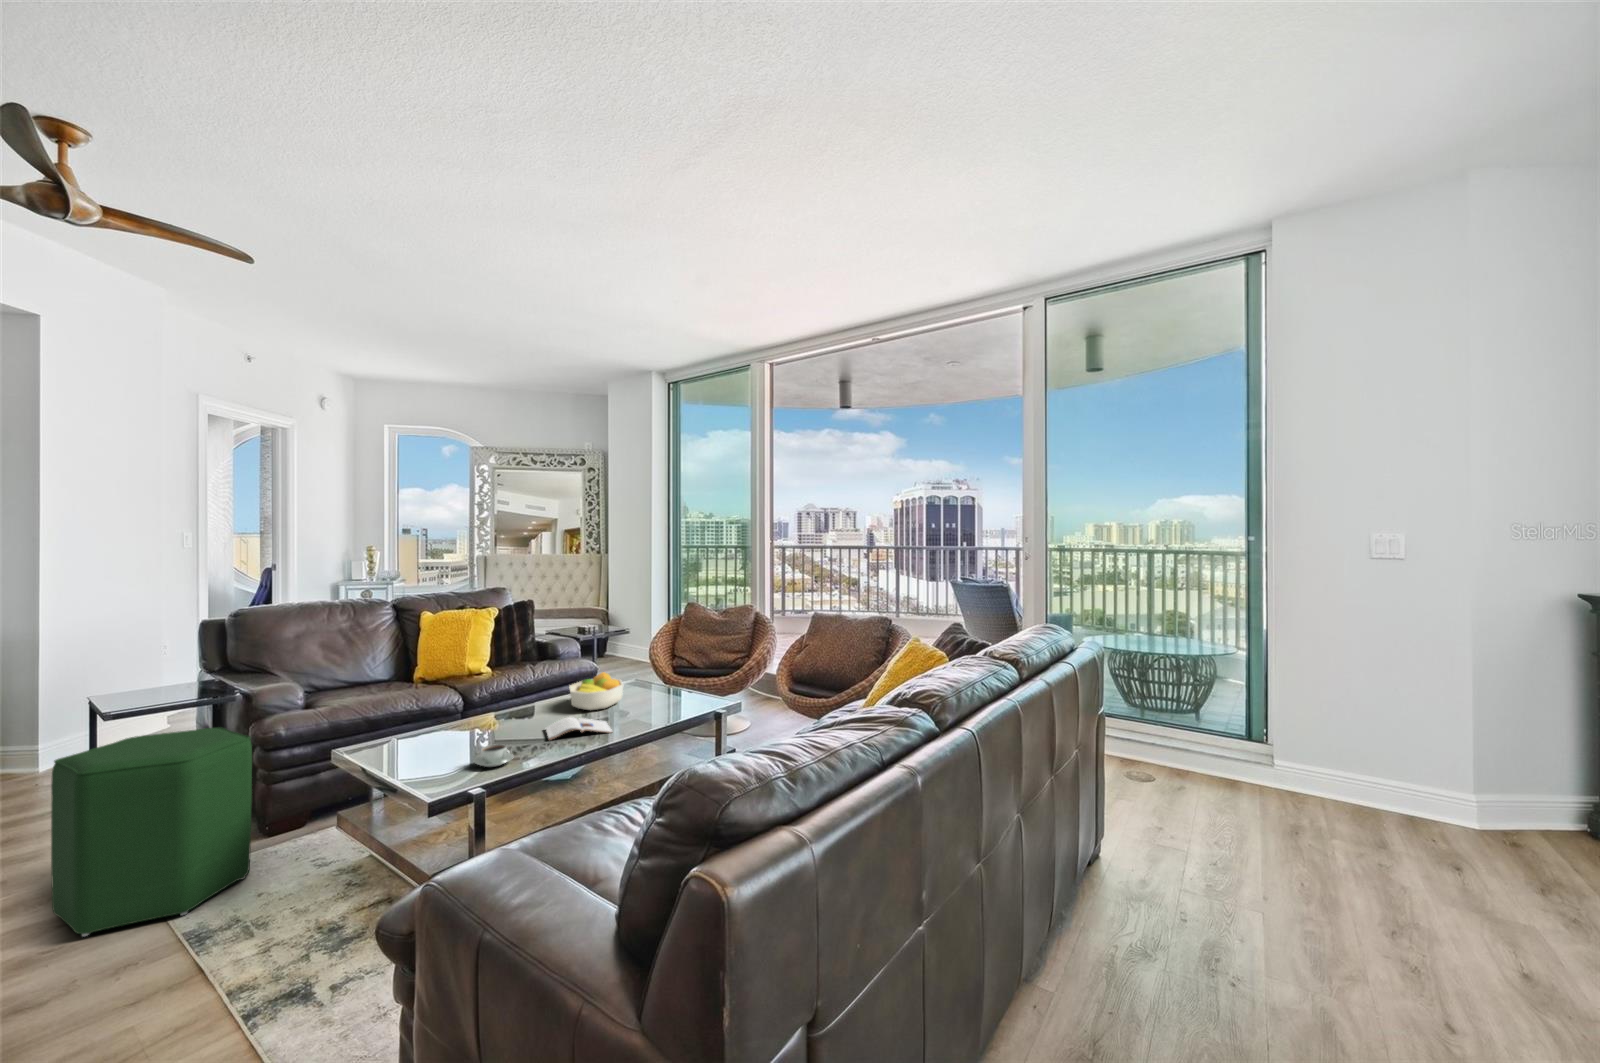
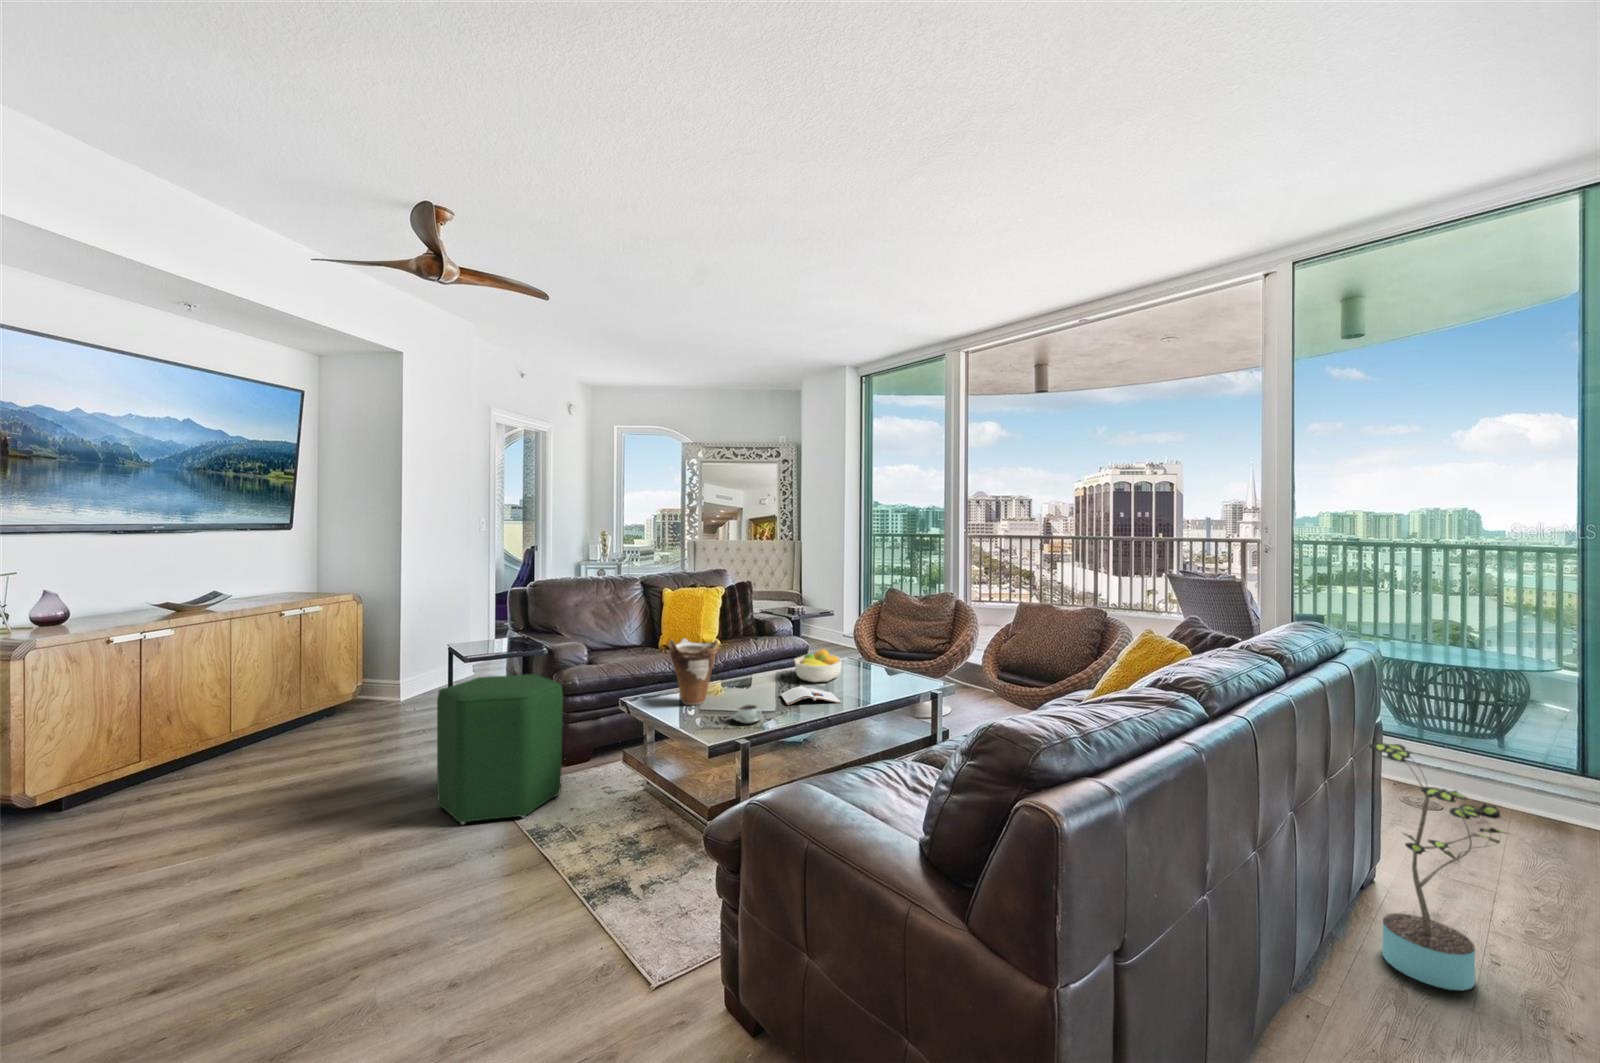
vase: none [400,670,469,750] -> present [669,639,719,705]
potted plant: none [1096,736,1208,965] -> present [1369,743,1506,990]

